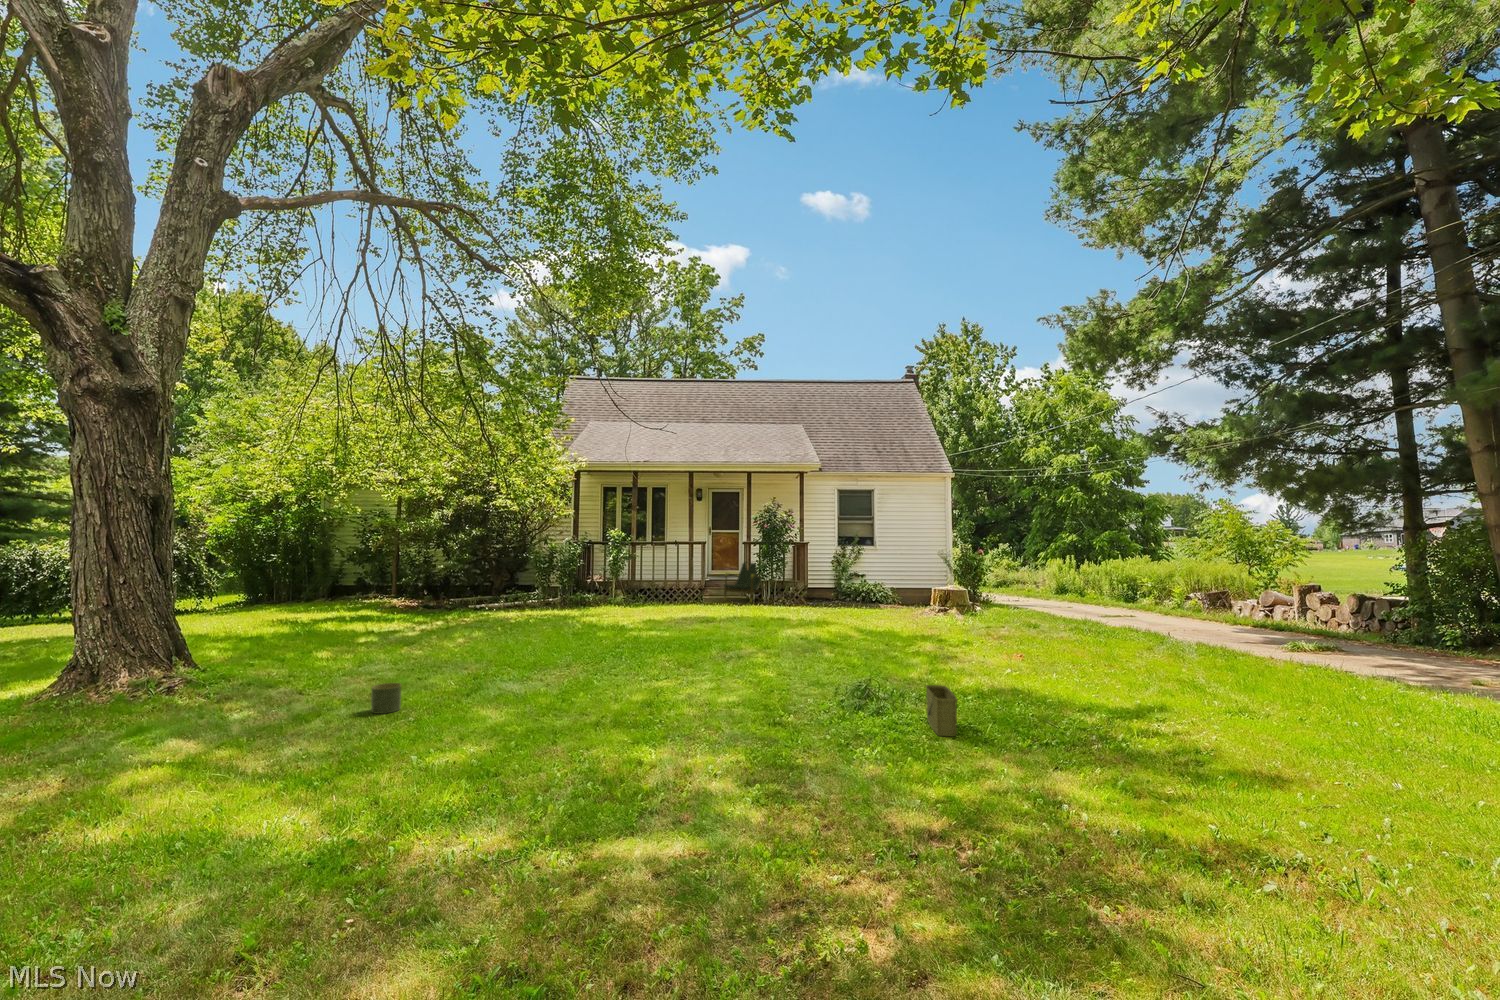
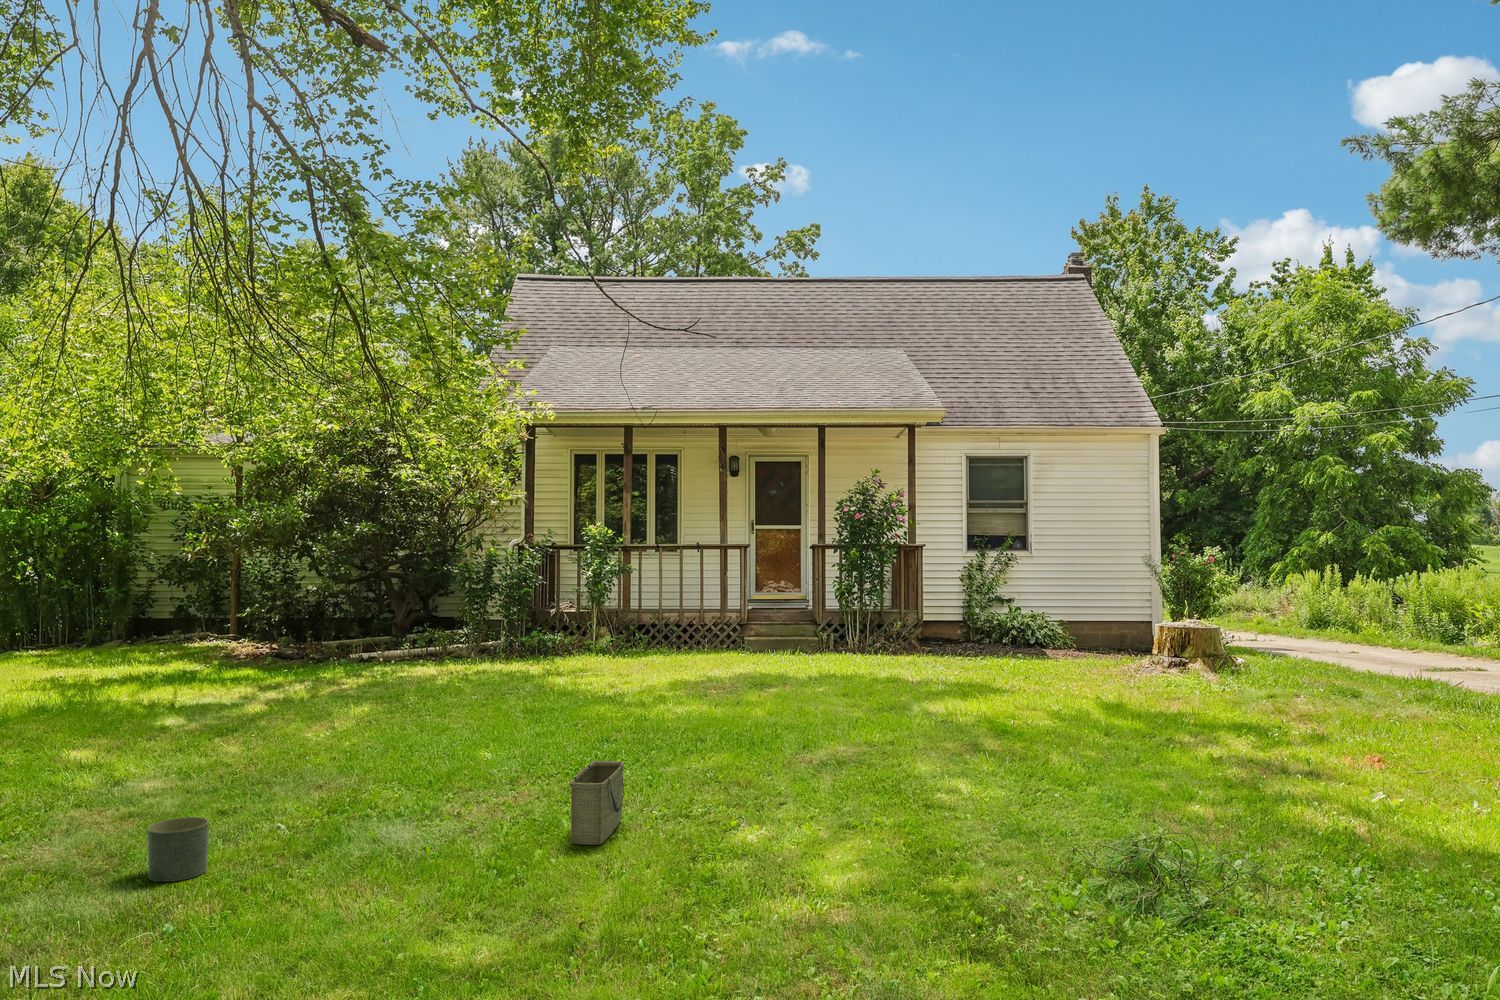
lounge chair: present [724,563,763,601] -> none [781,580,848,647]
basket: present [926,685,958,736] -> present [569,761,624,845]

